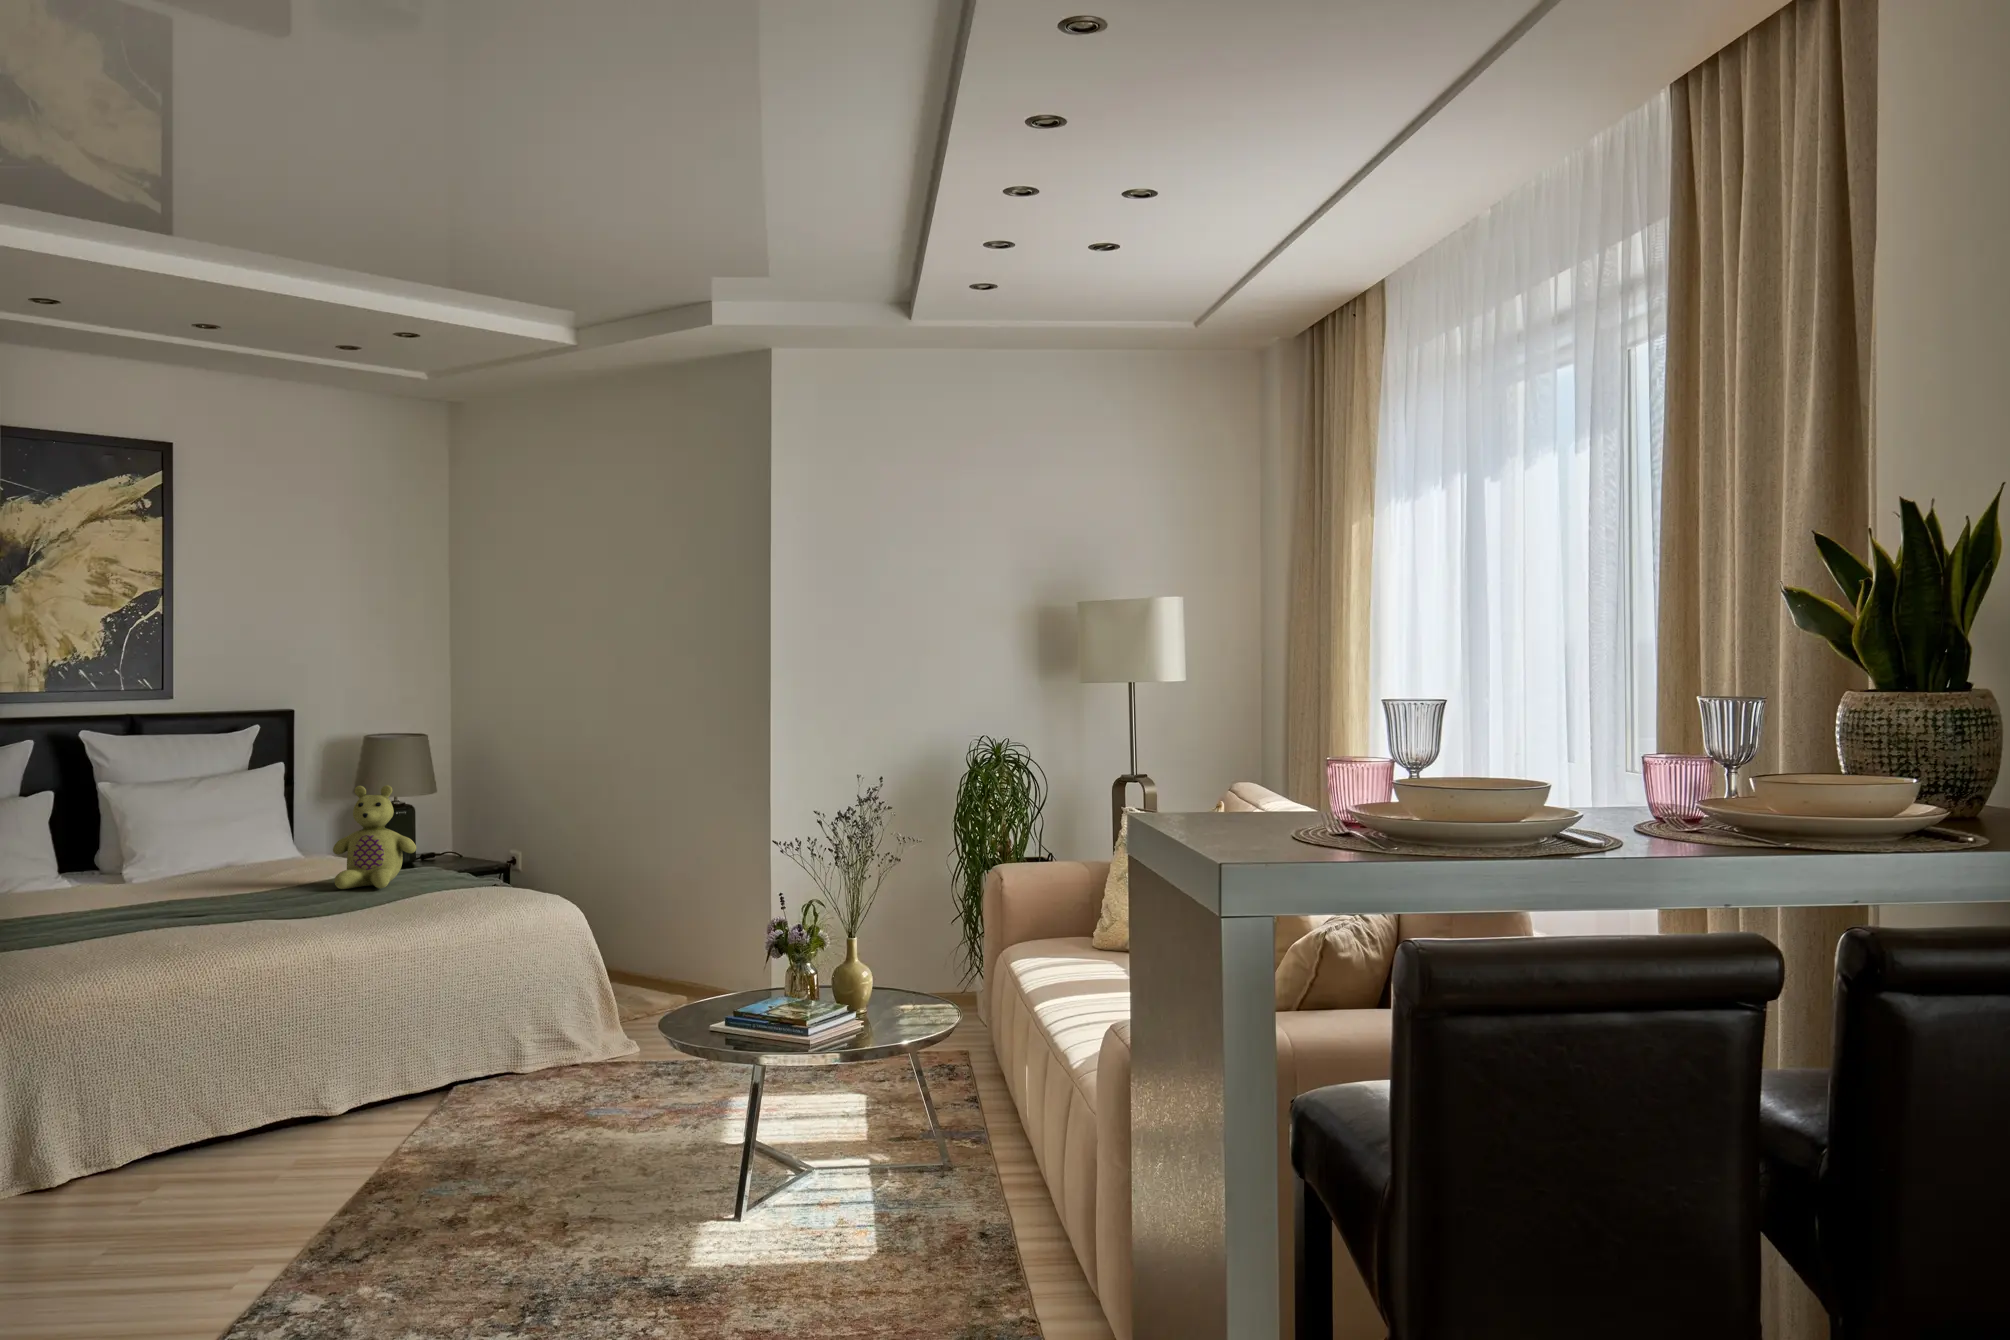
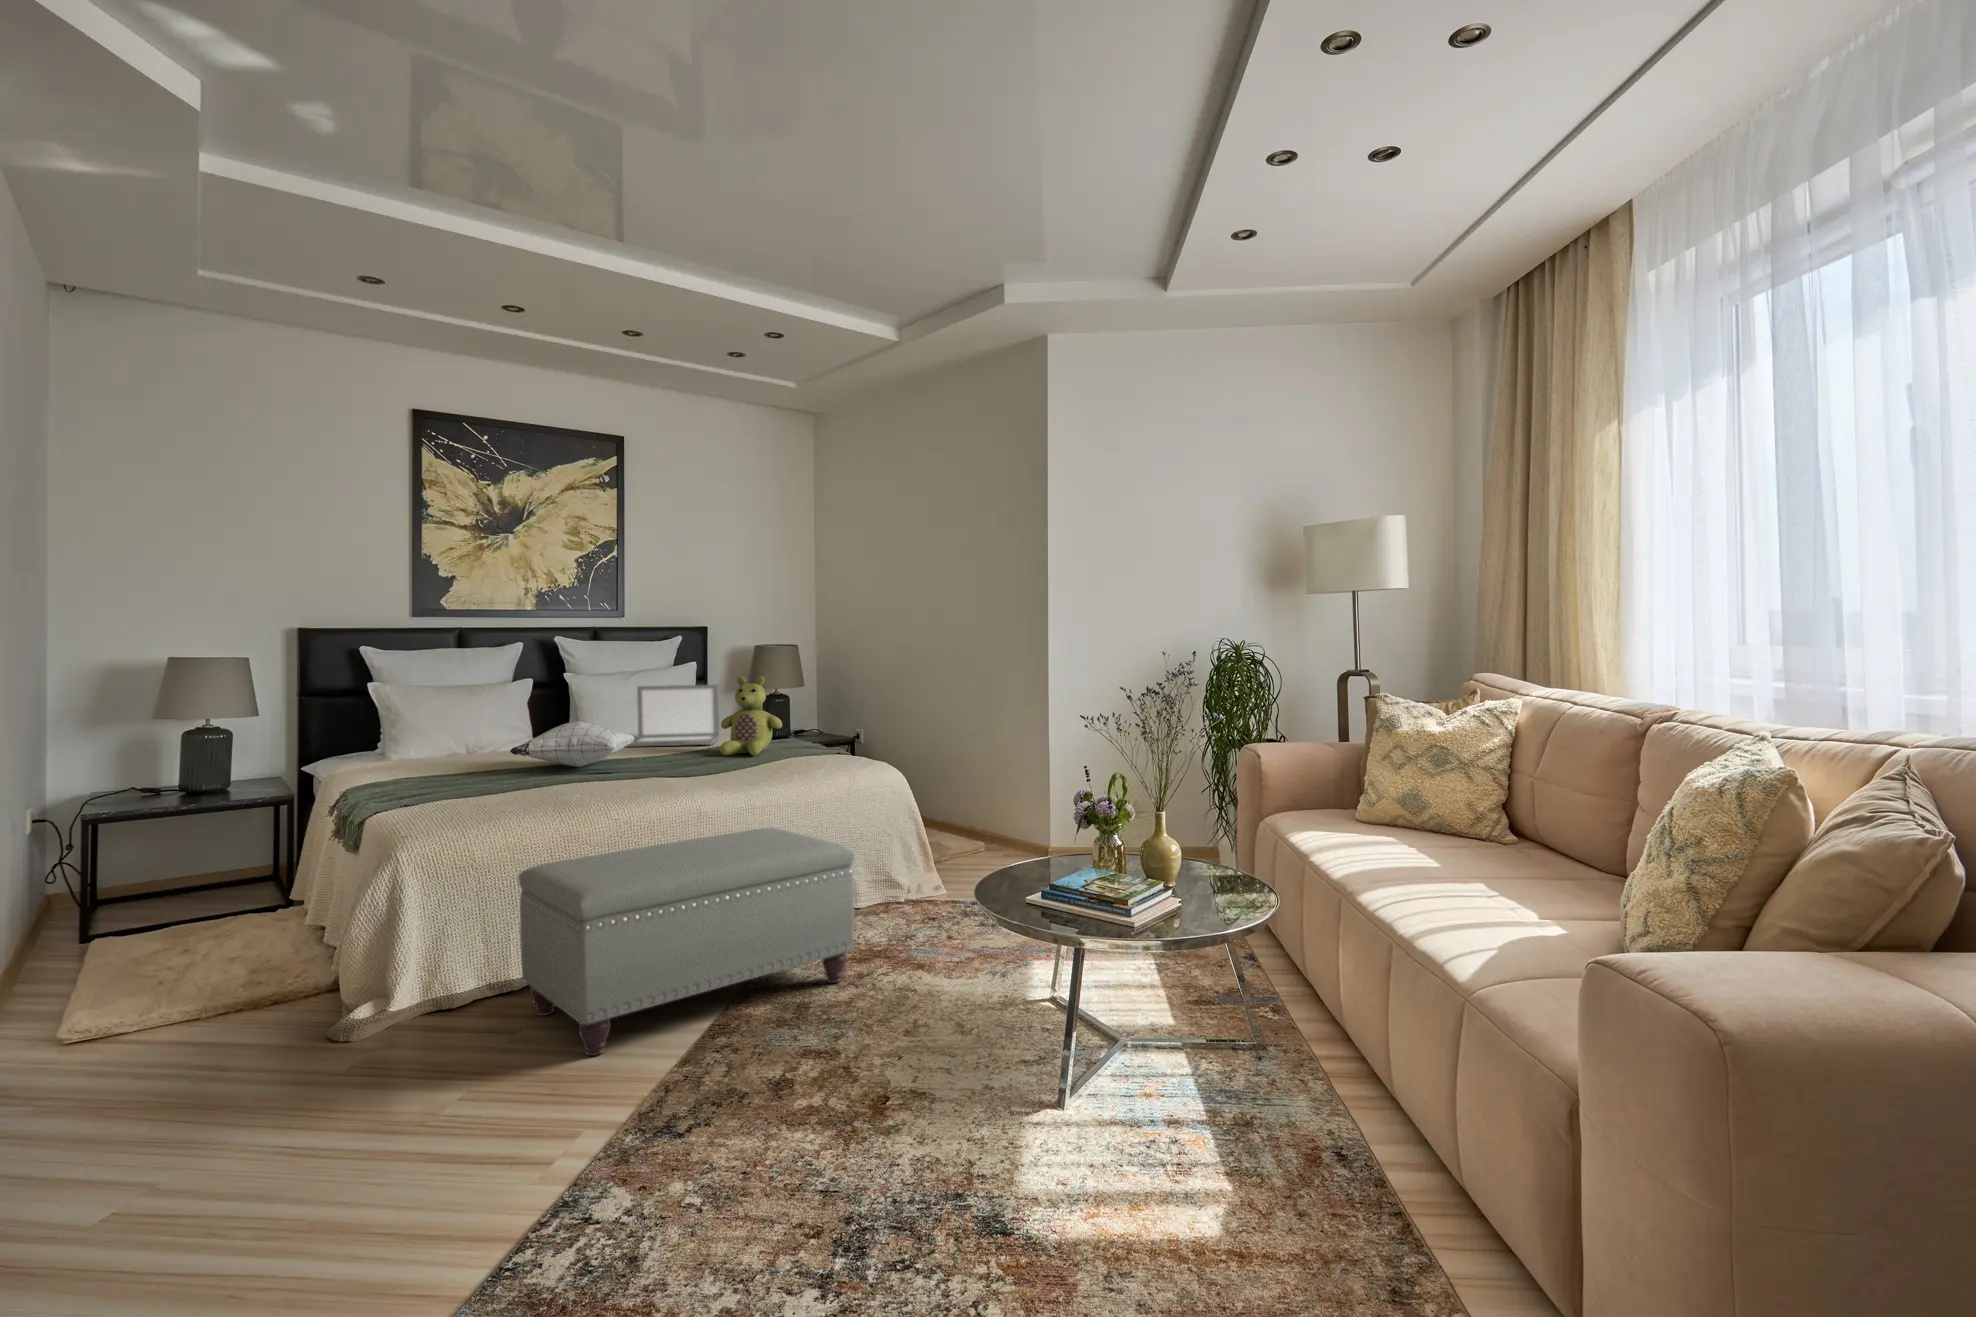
laptop: none [199,794,322,881] -> present [627,685,719,747]
pillow: none [71,850,224,908] -> present [510,721,635,767]
ottoman: none [136,973,523,1212] -> present [518,828,854,1056]

